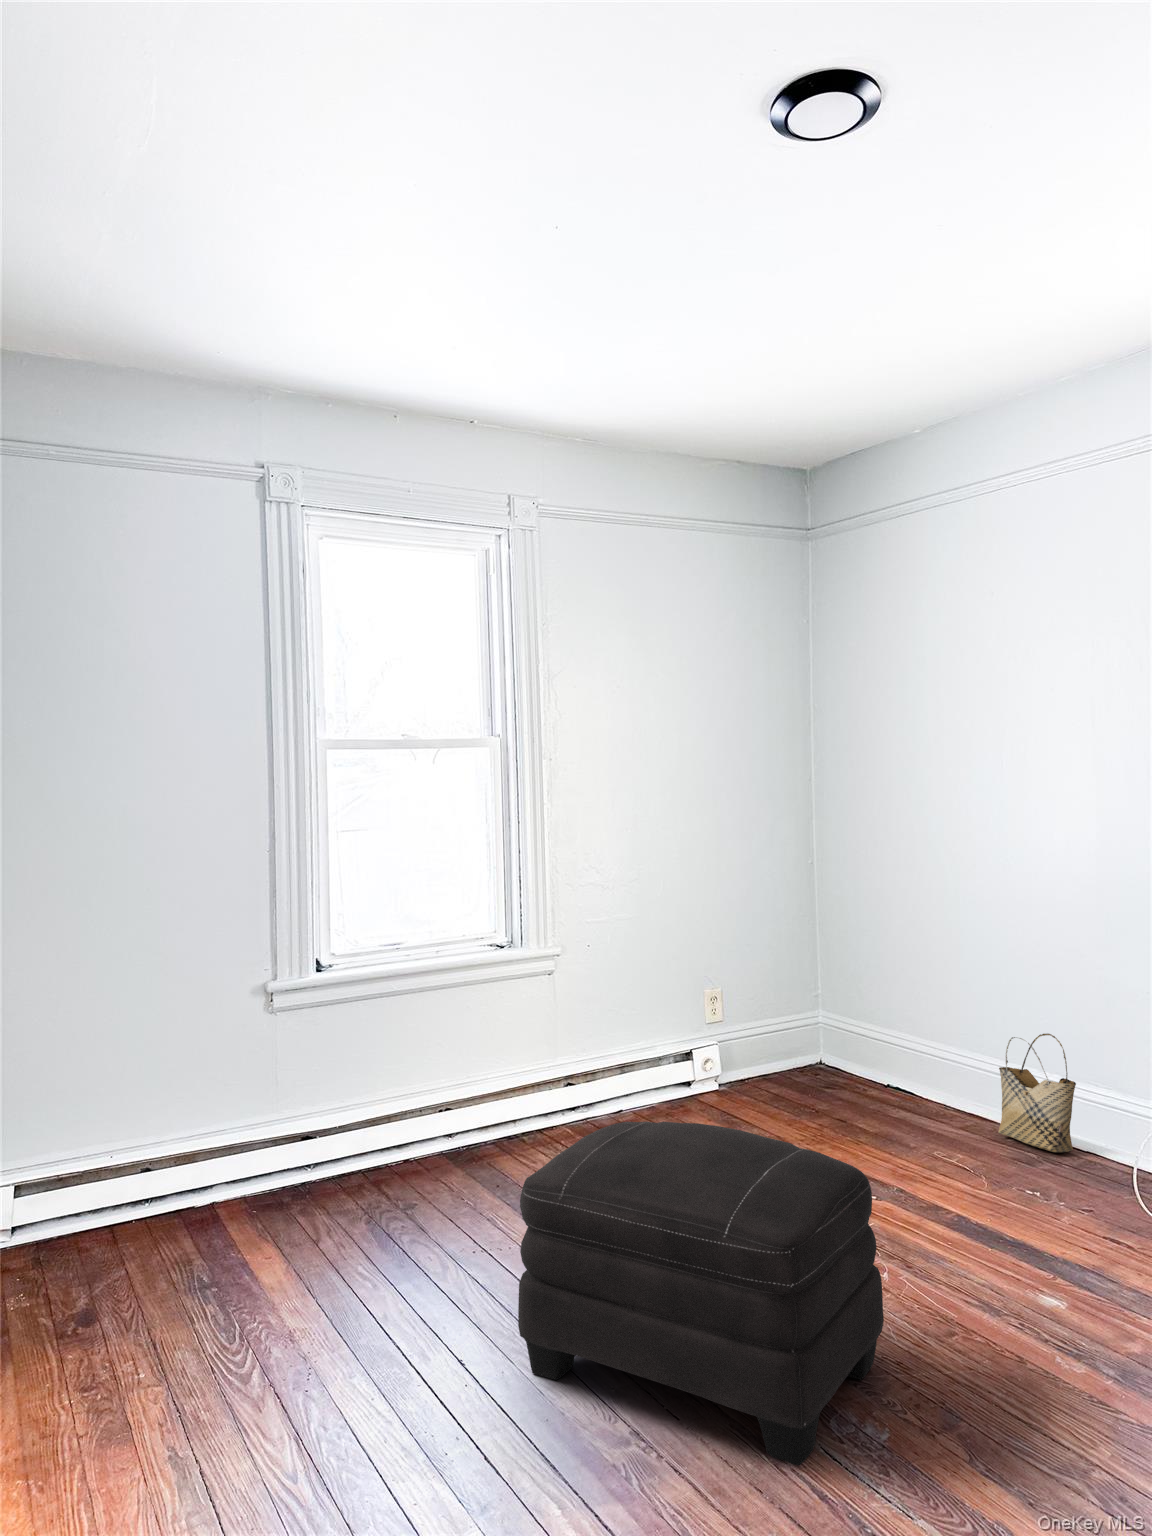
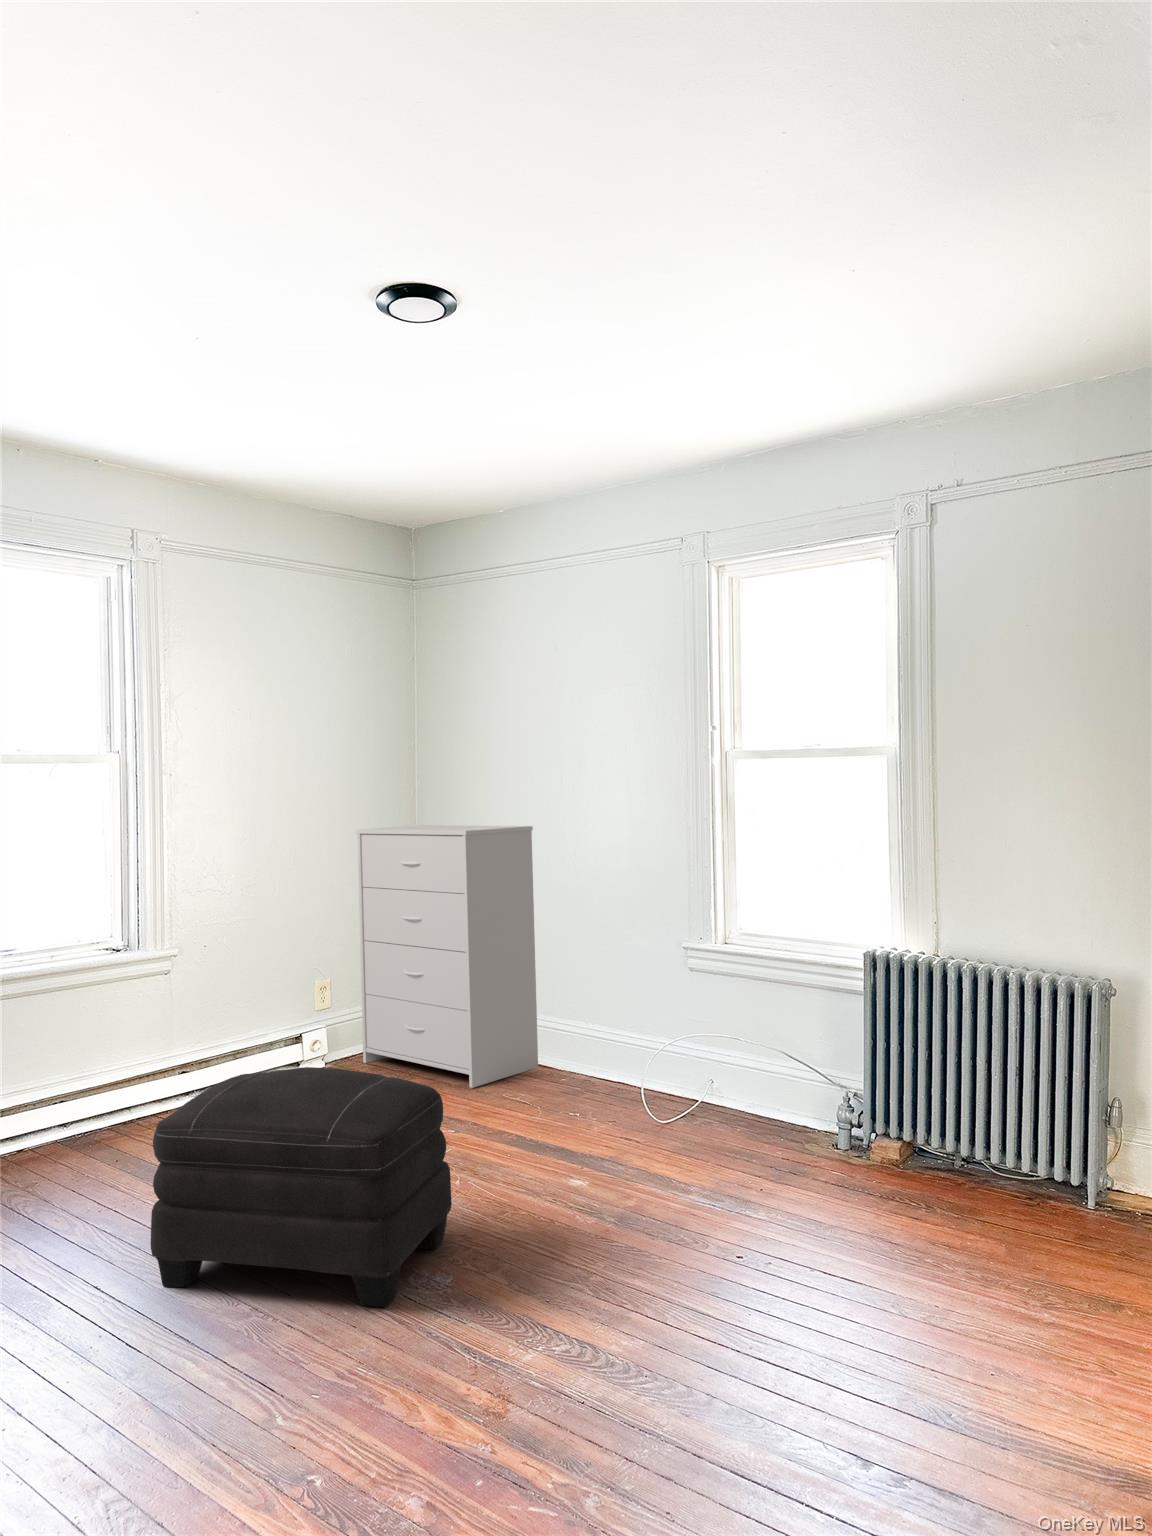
dresser: none [753,817,976,1137] -> present [356,825,538,1088]
woven basket: present [998,1034,1076,1152] -> none [554,993,610,1086]

